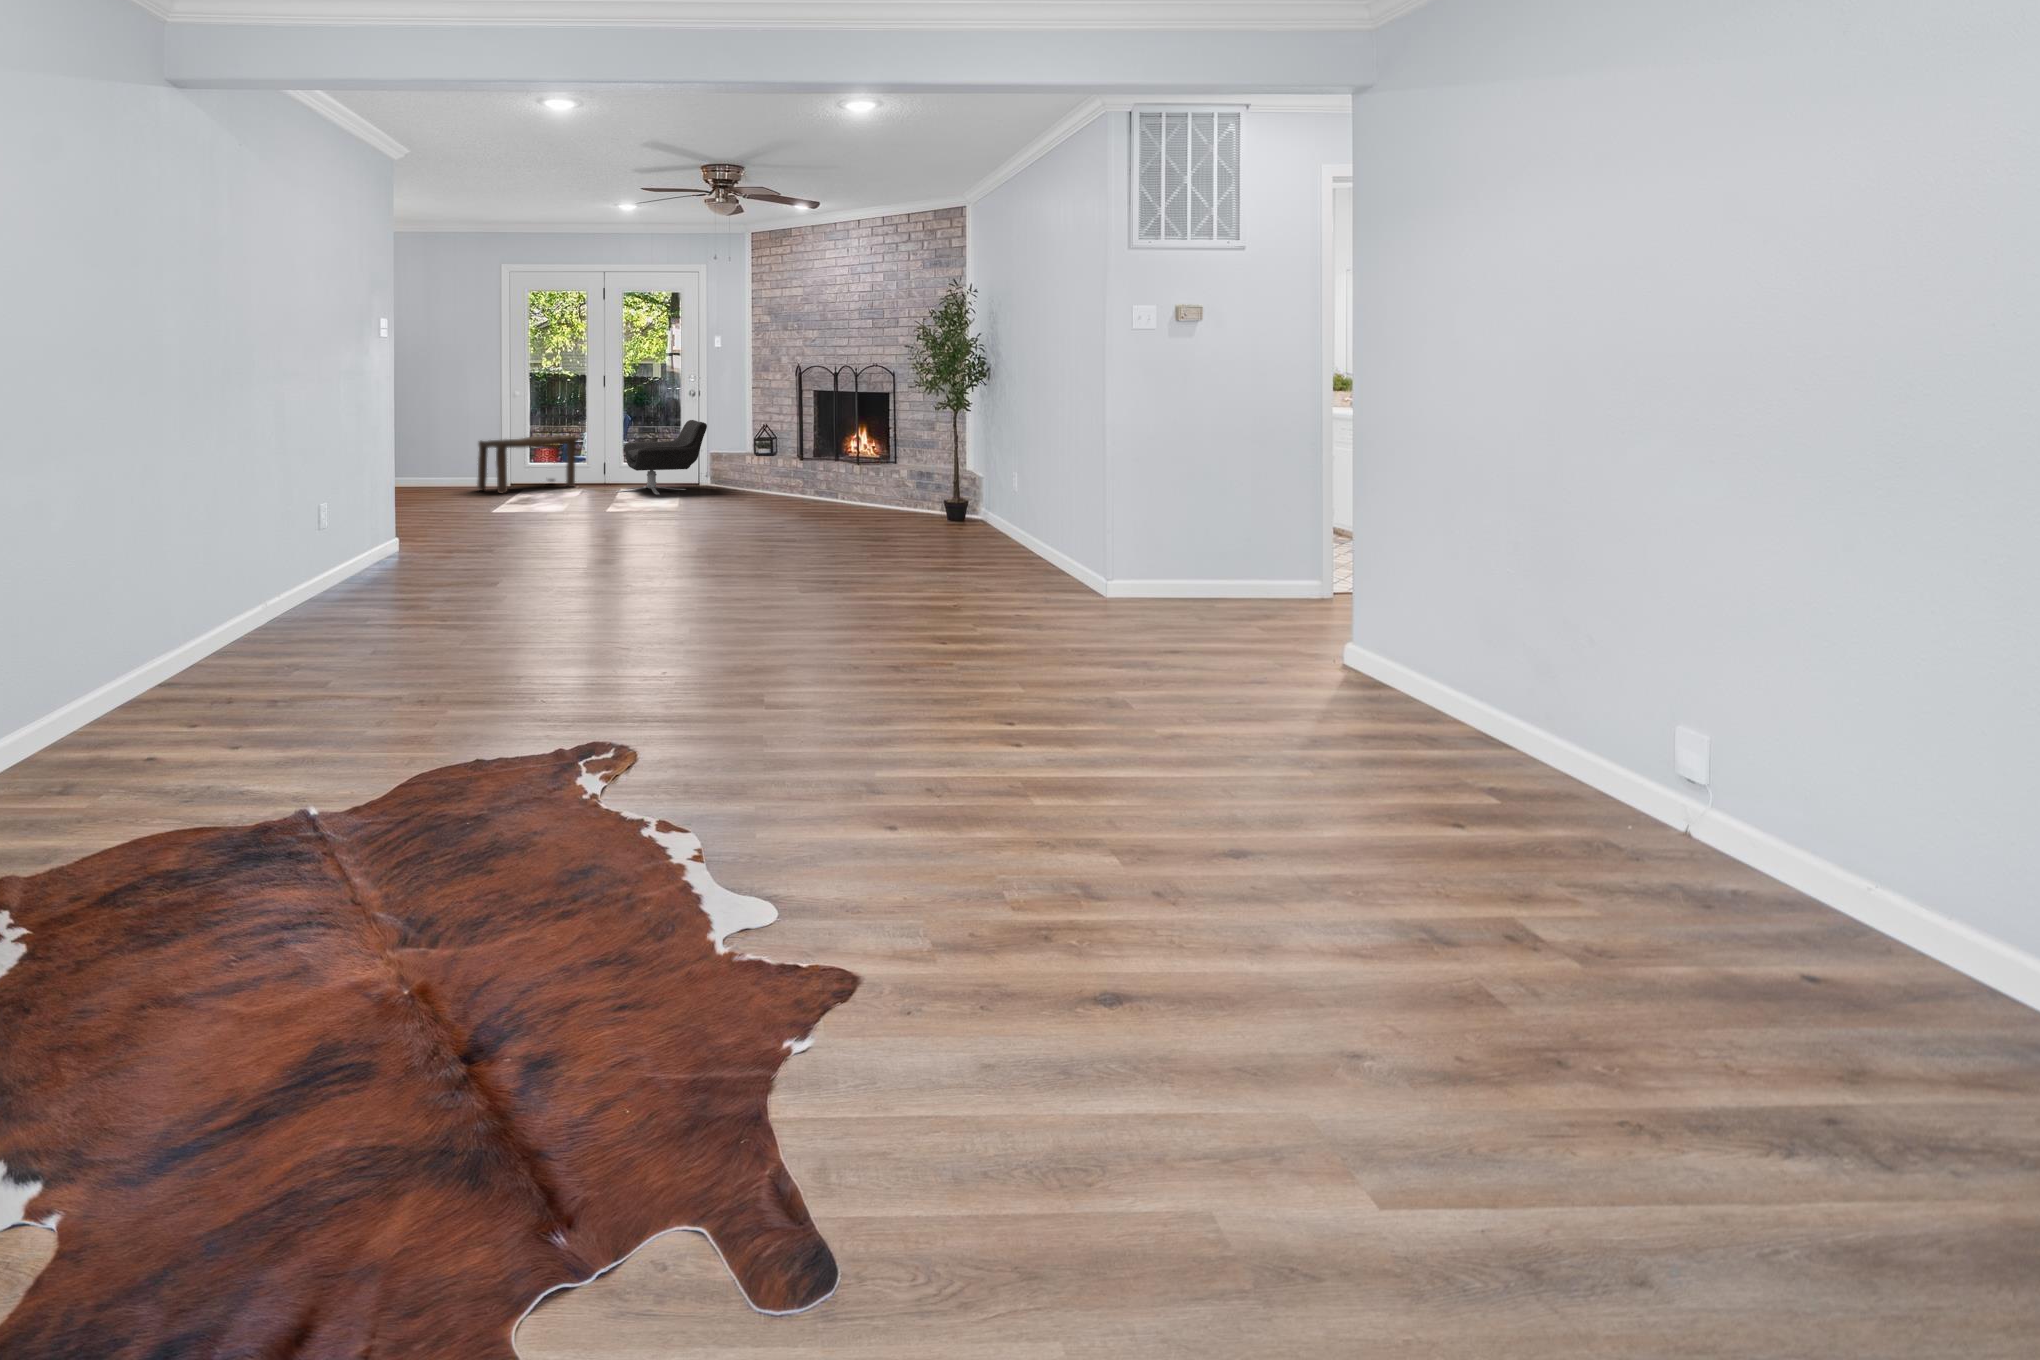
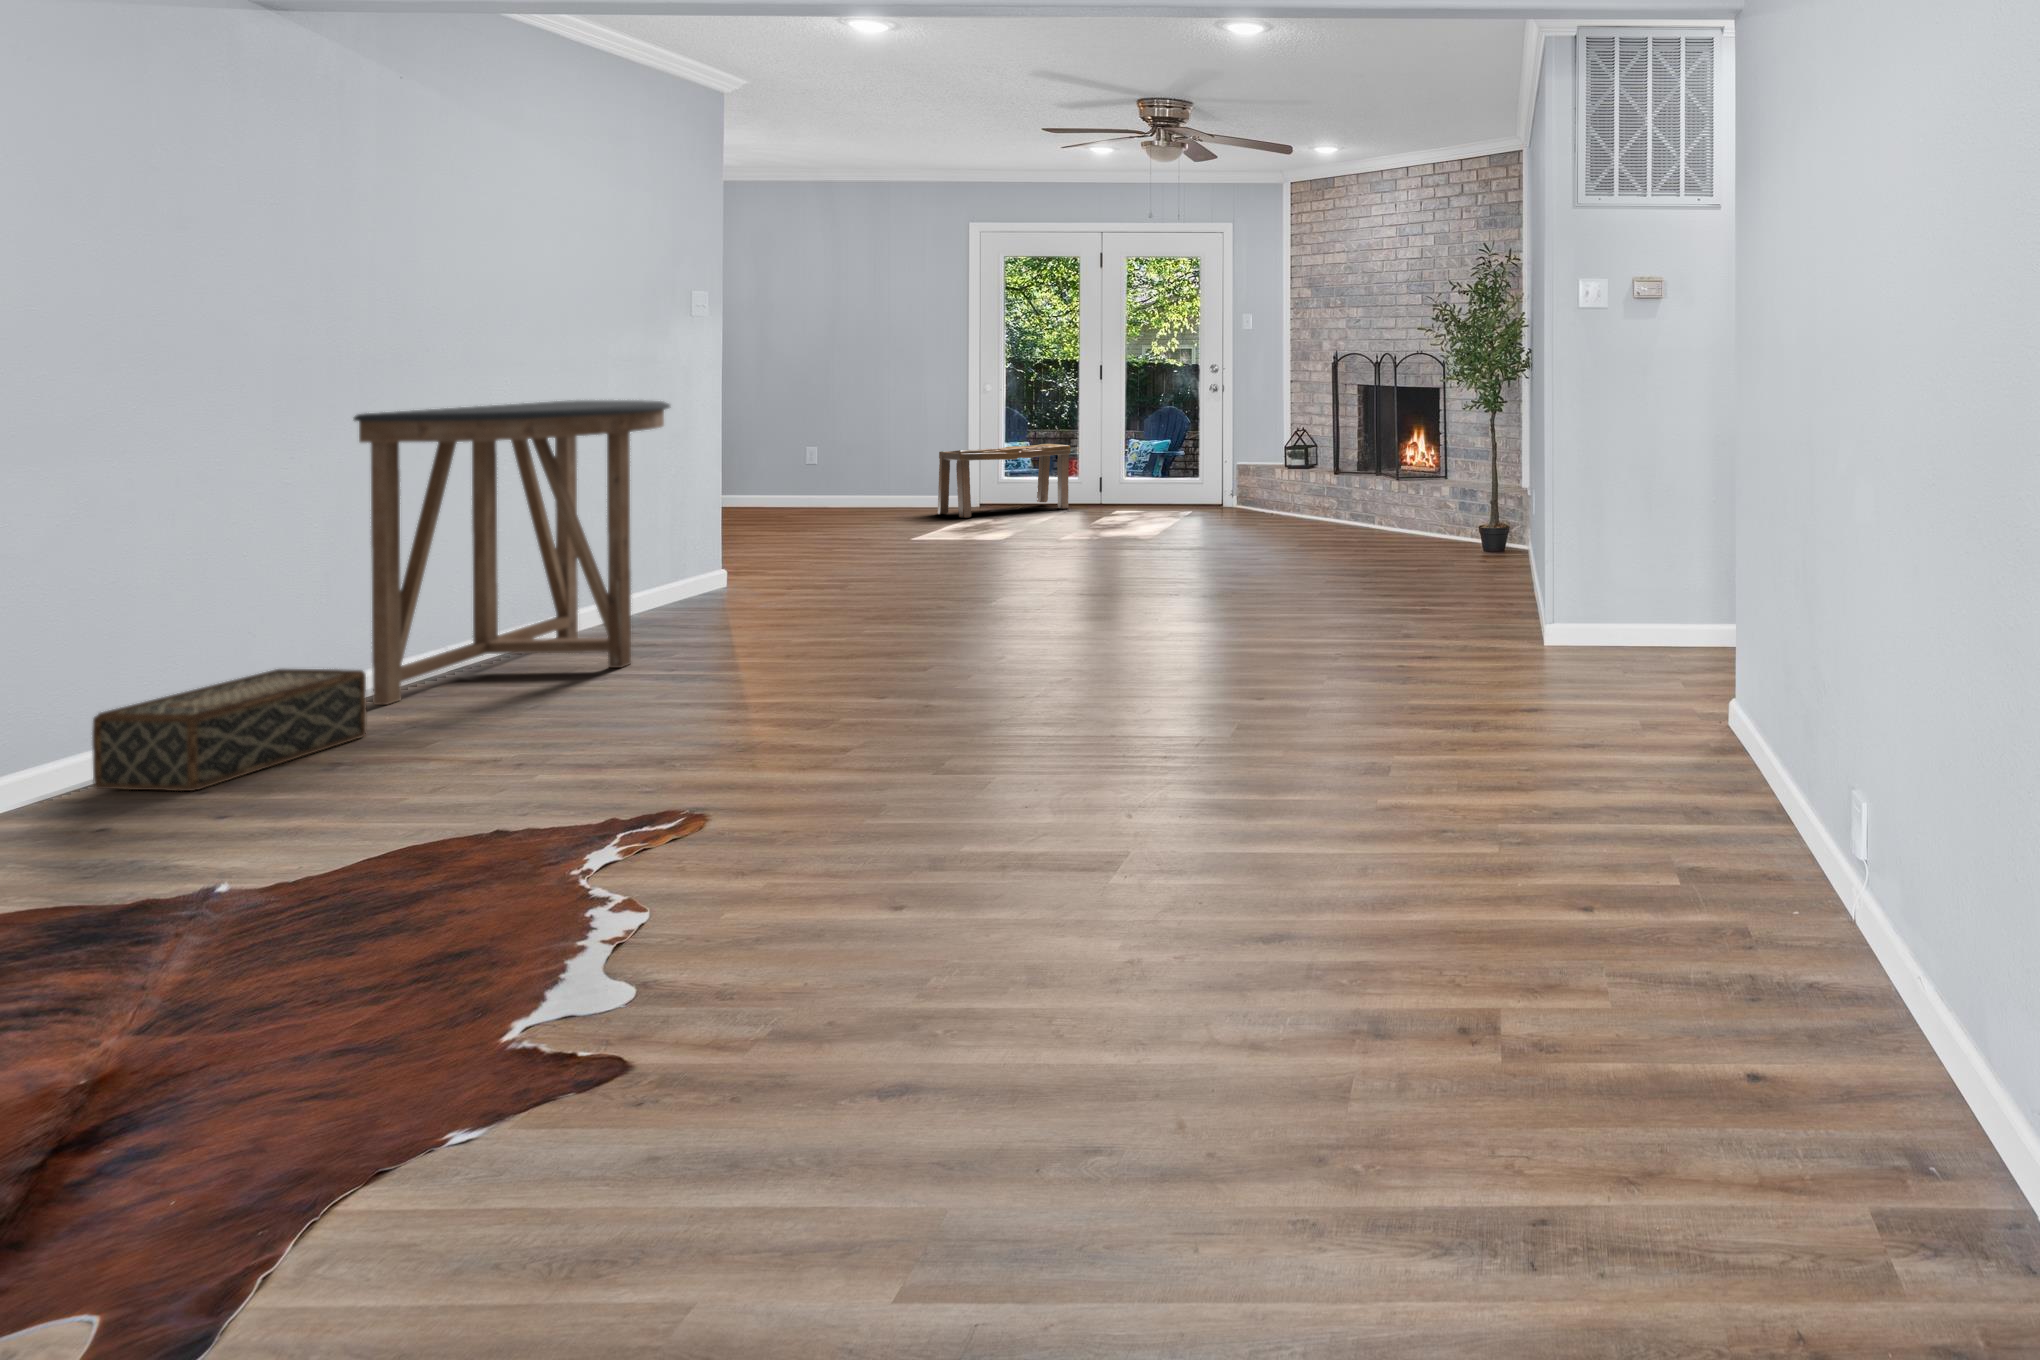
console table: none [210,397,406,646] -> present [354,400,670,705]
lounge chair: present [616,420,707,494] -> none [1112,423,1227,518]
woven basket: none [72,617,245,720] -> present [92,669,366,791]

